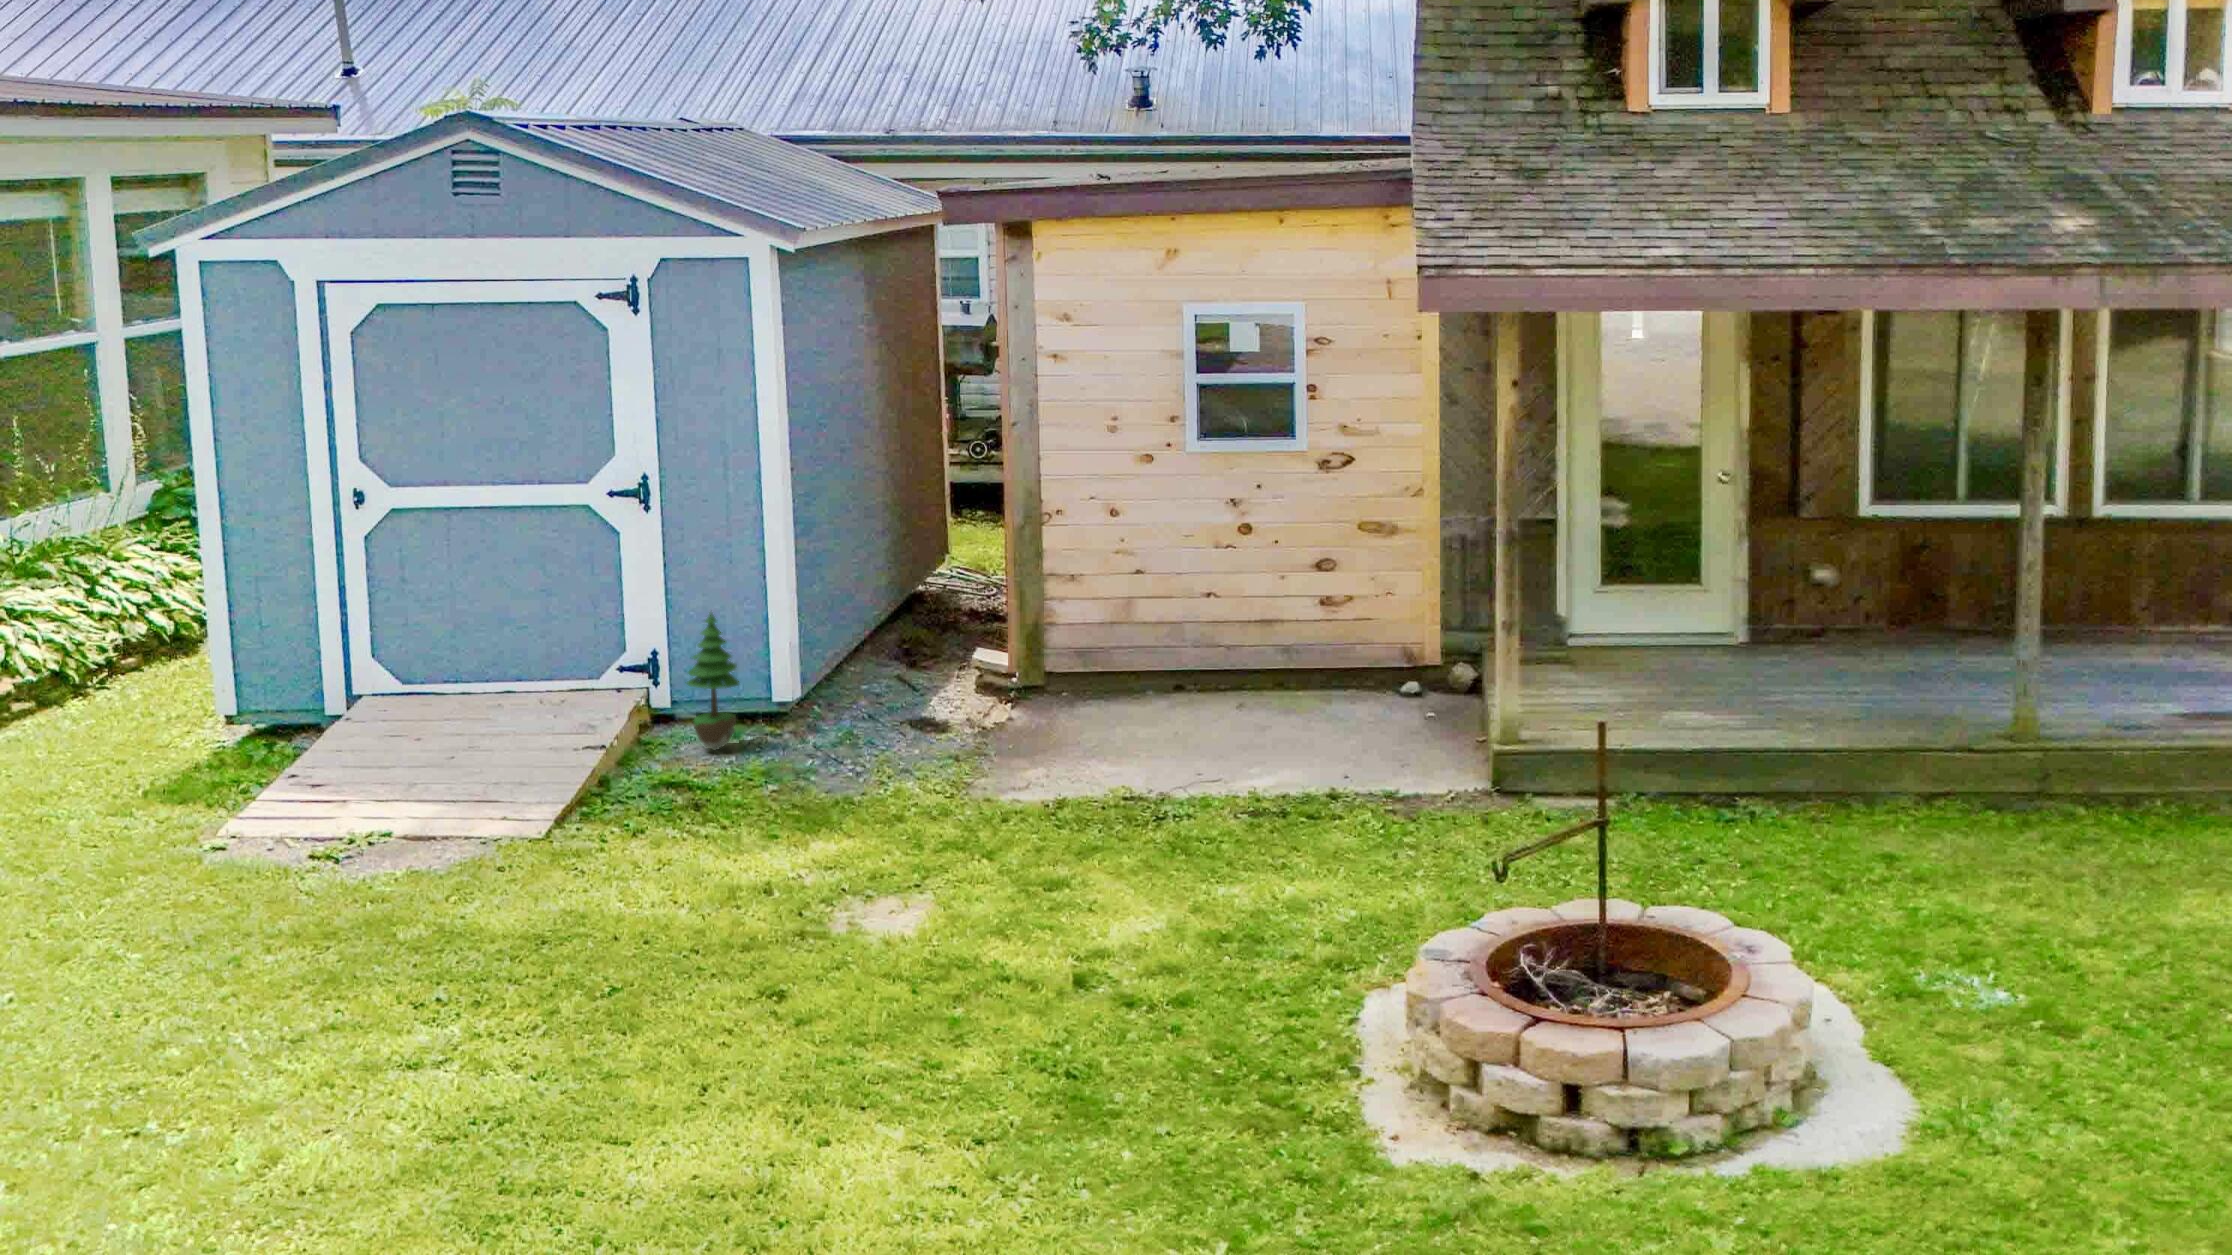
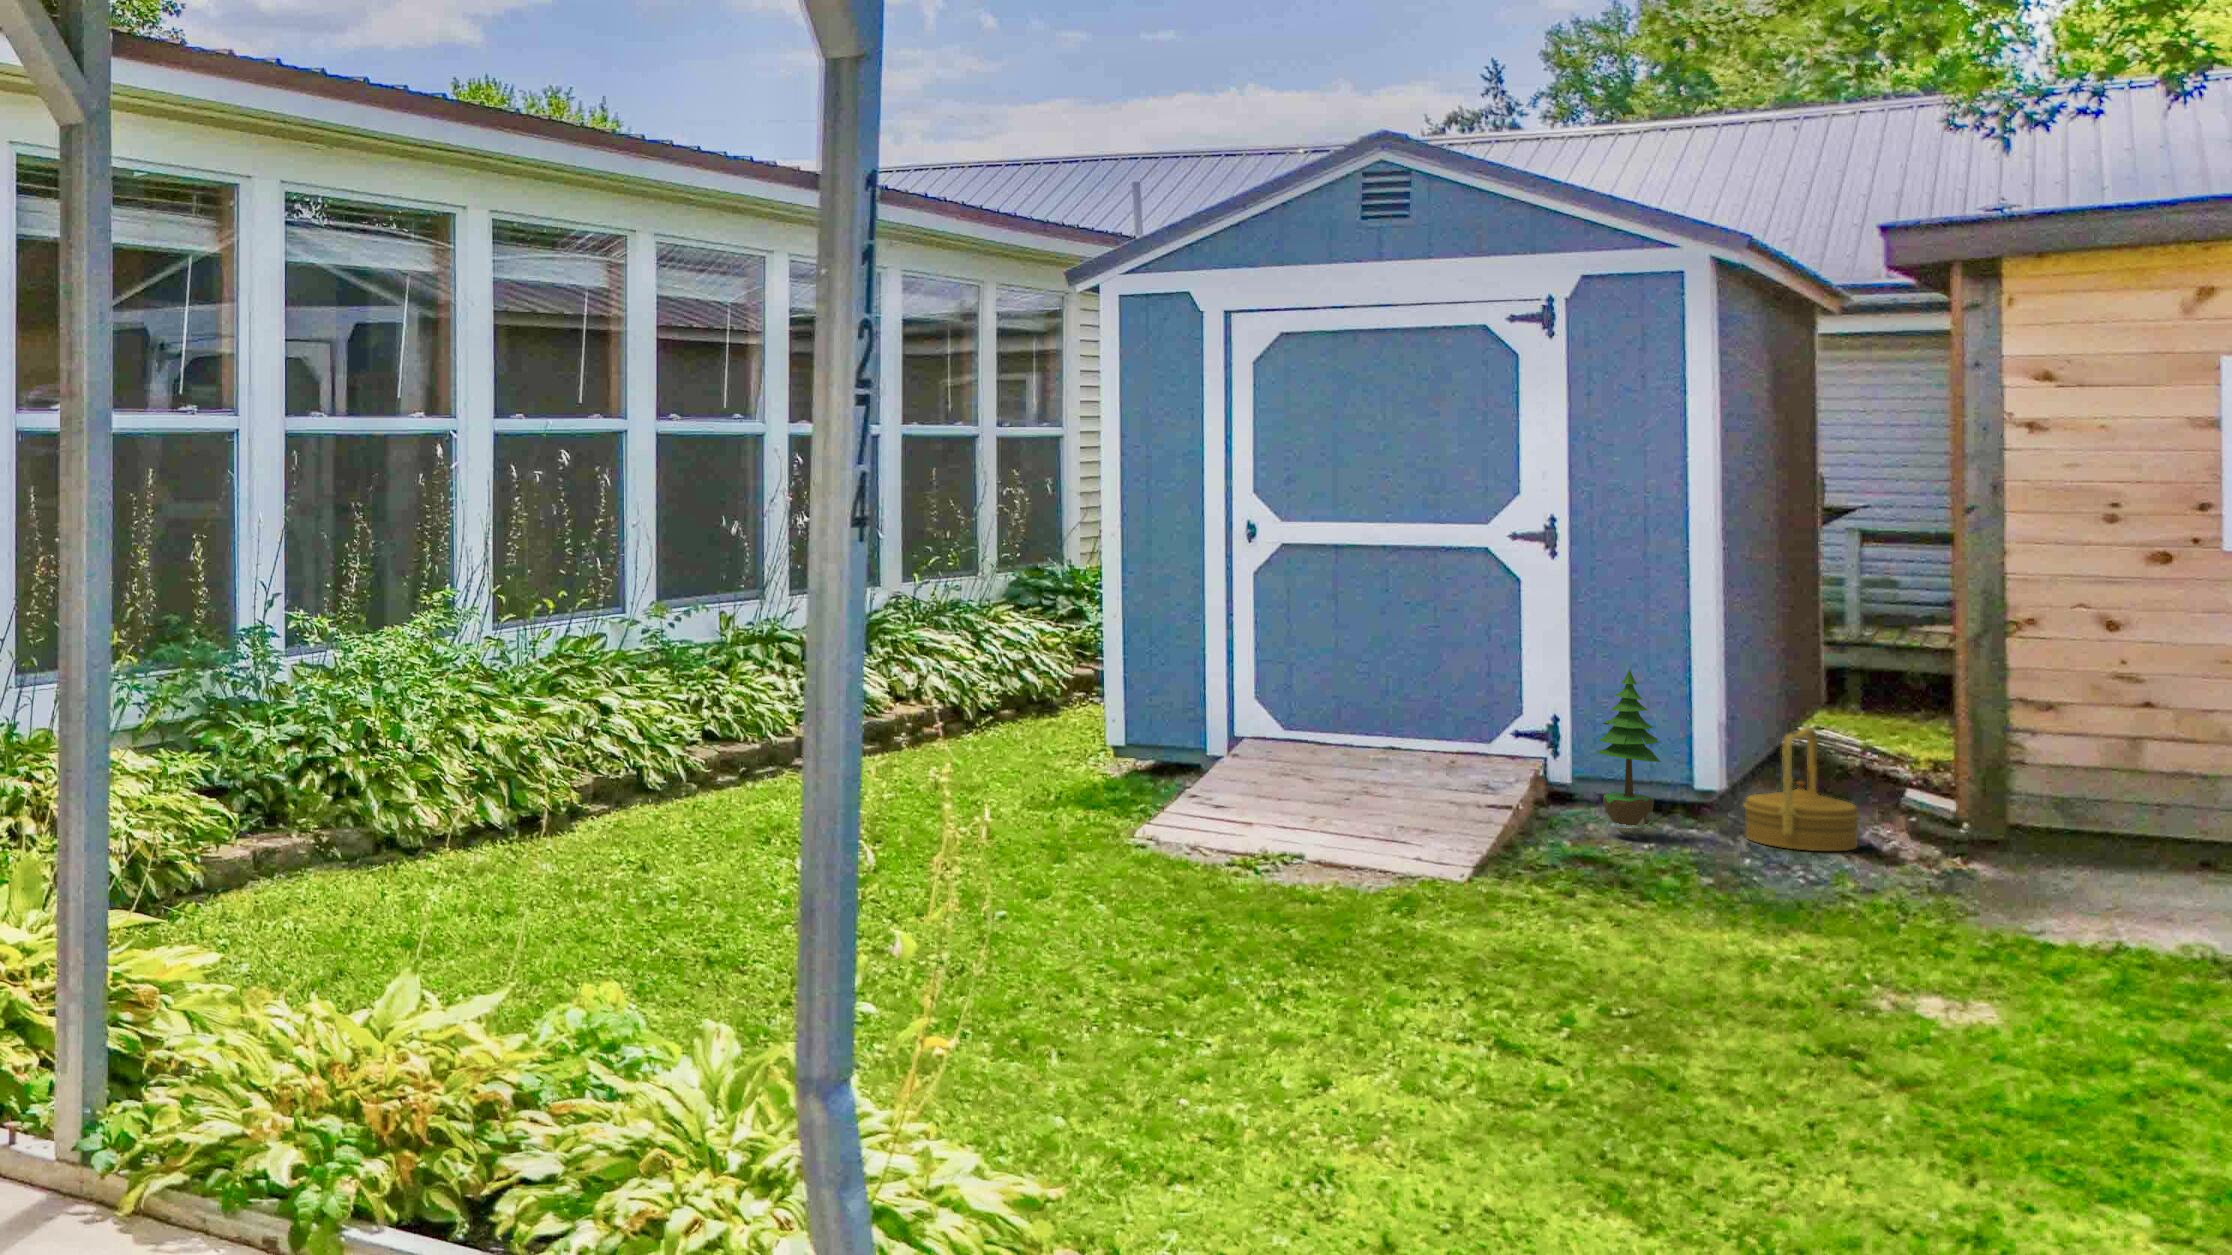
woven basket: none [814,632,903,741] -> present [1744,727,1860,851]

